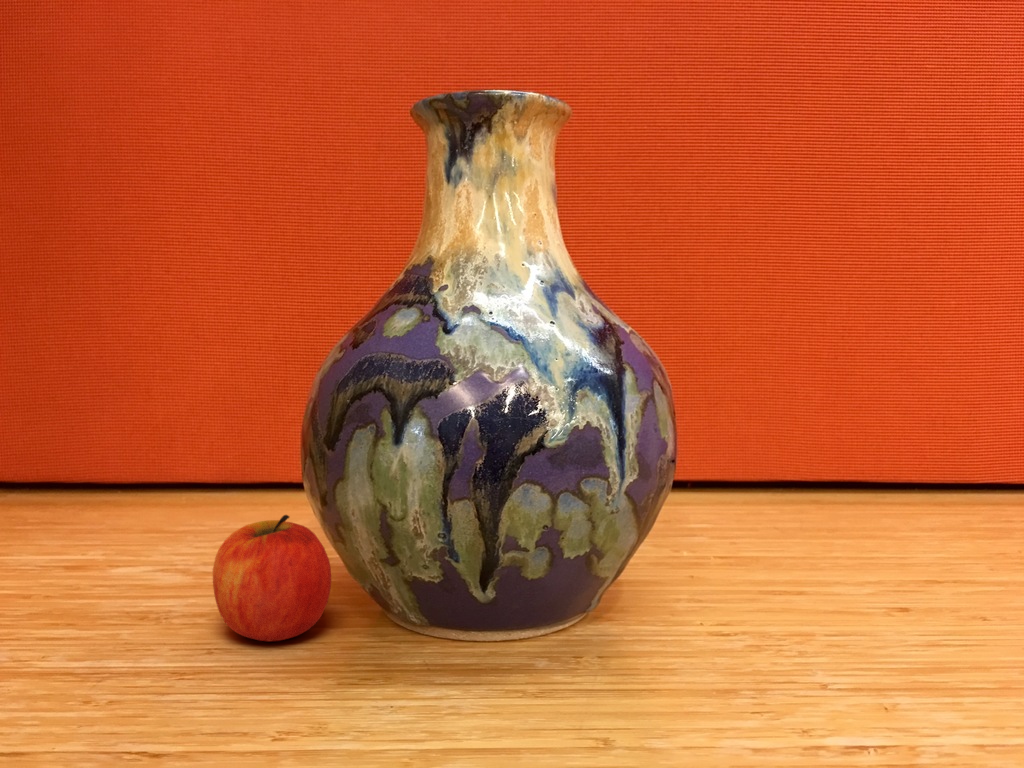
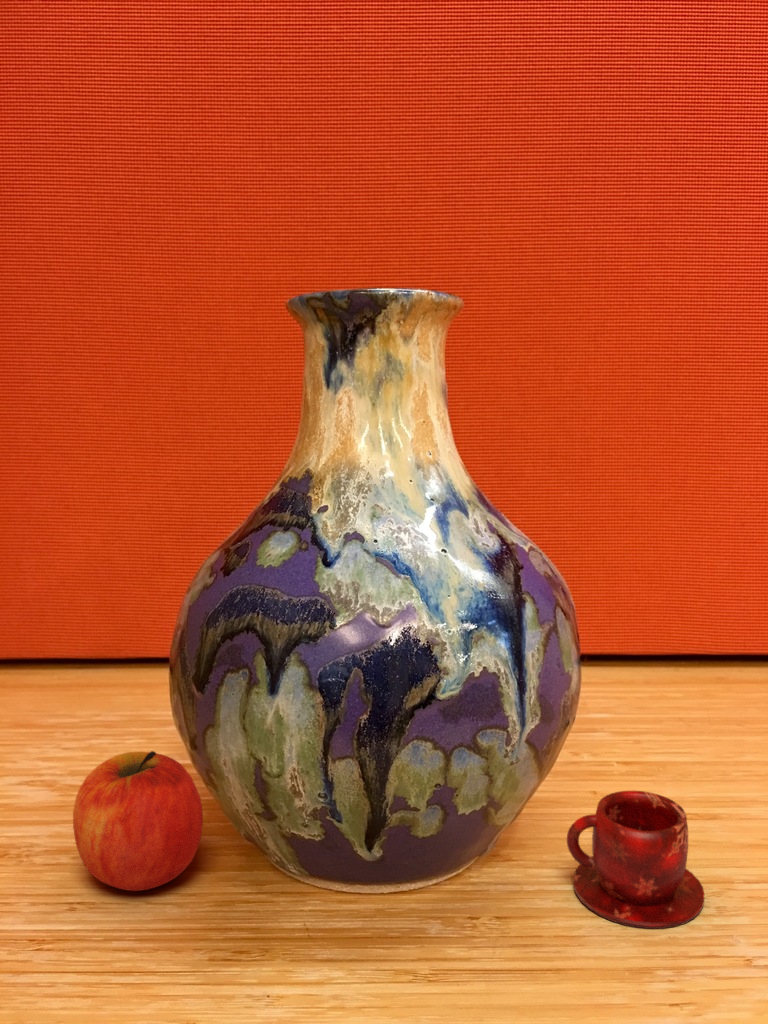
teacup: none [663,553,787,668] -> present [567,791,704,929]

